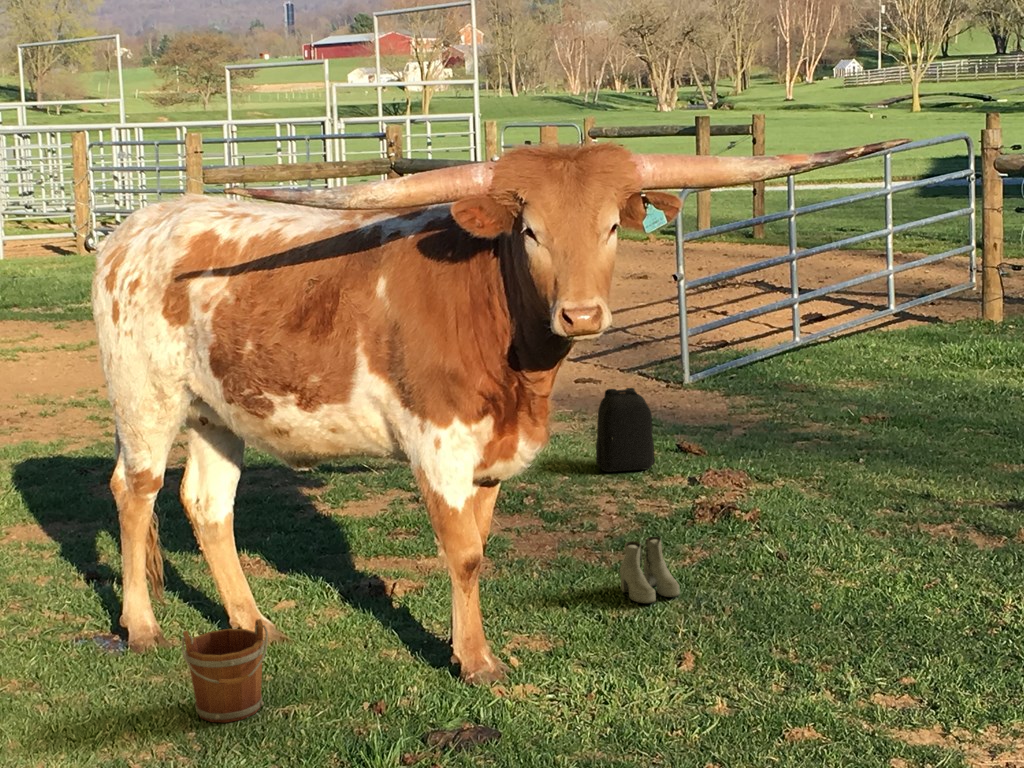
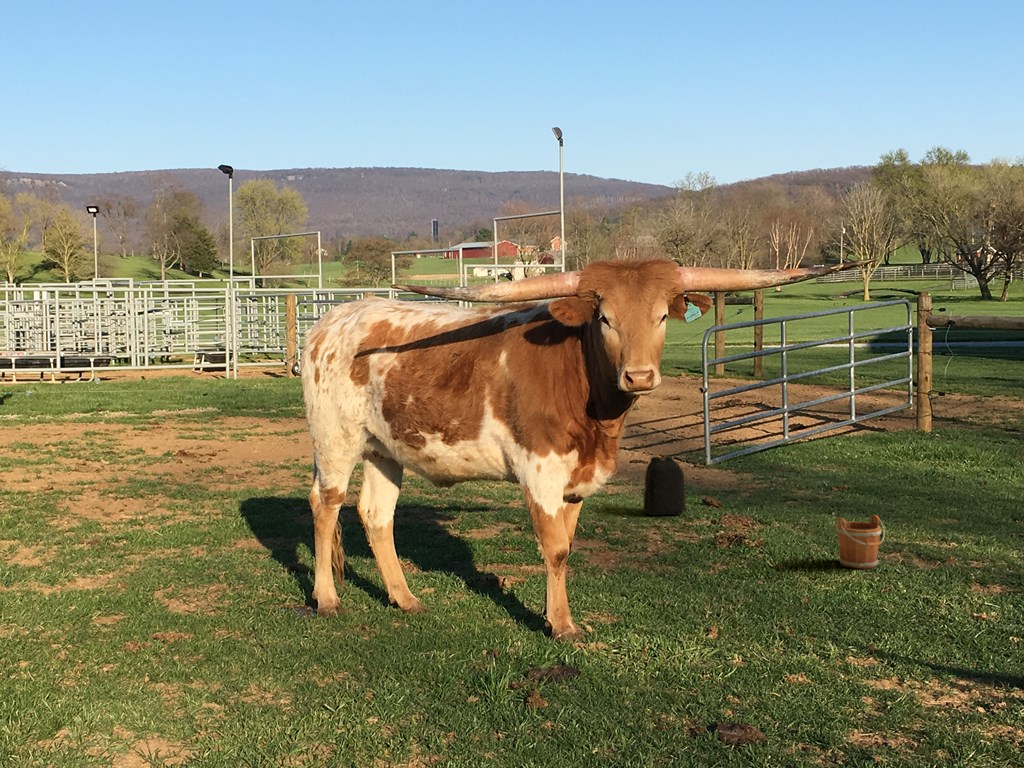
boots: present [620,537,680,604] -> none [663,549,706,595]
bucket: present [182,619,268,722] -> present [836,515,885,569]

